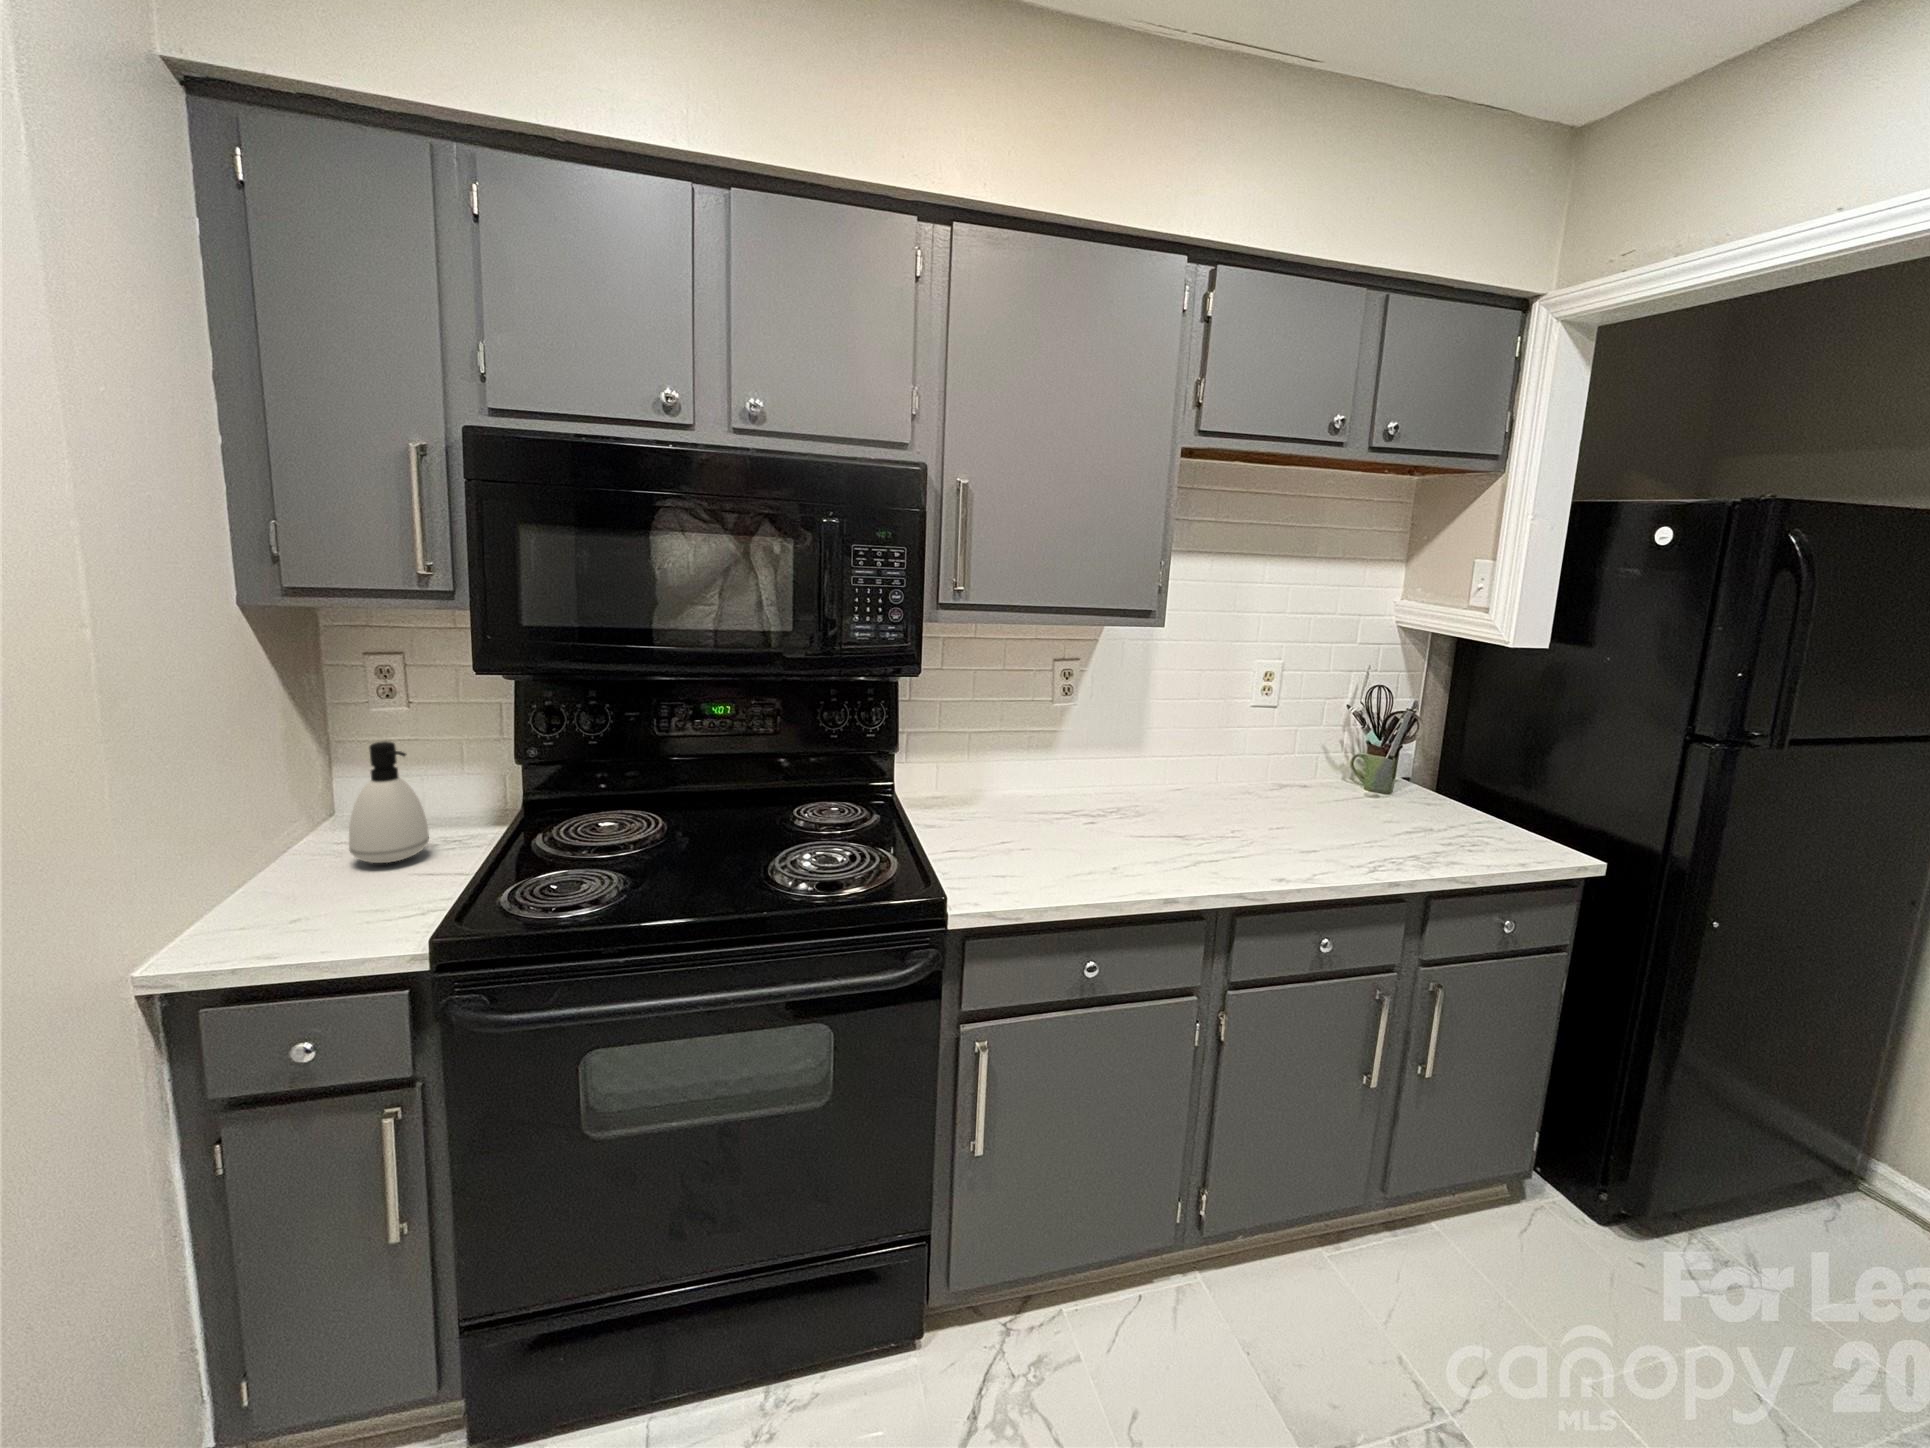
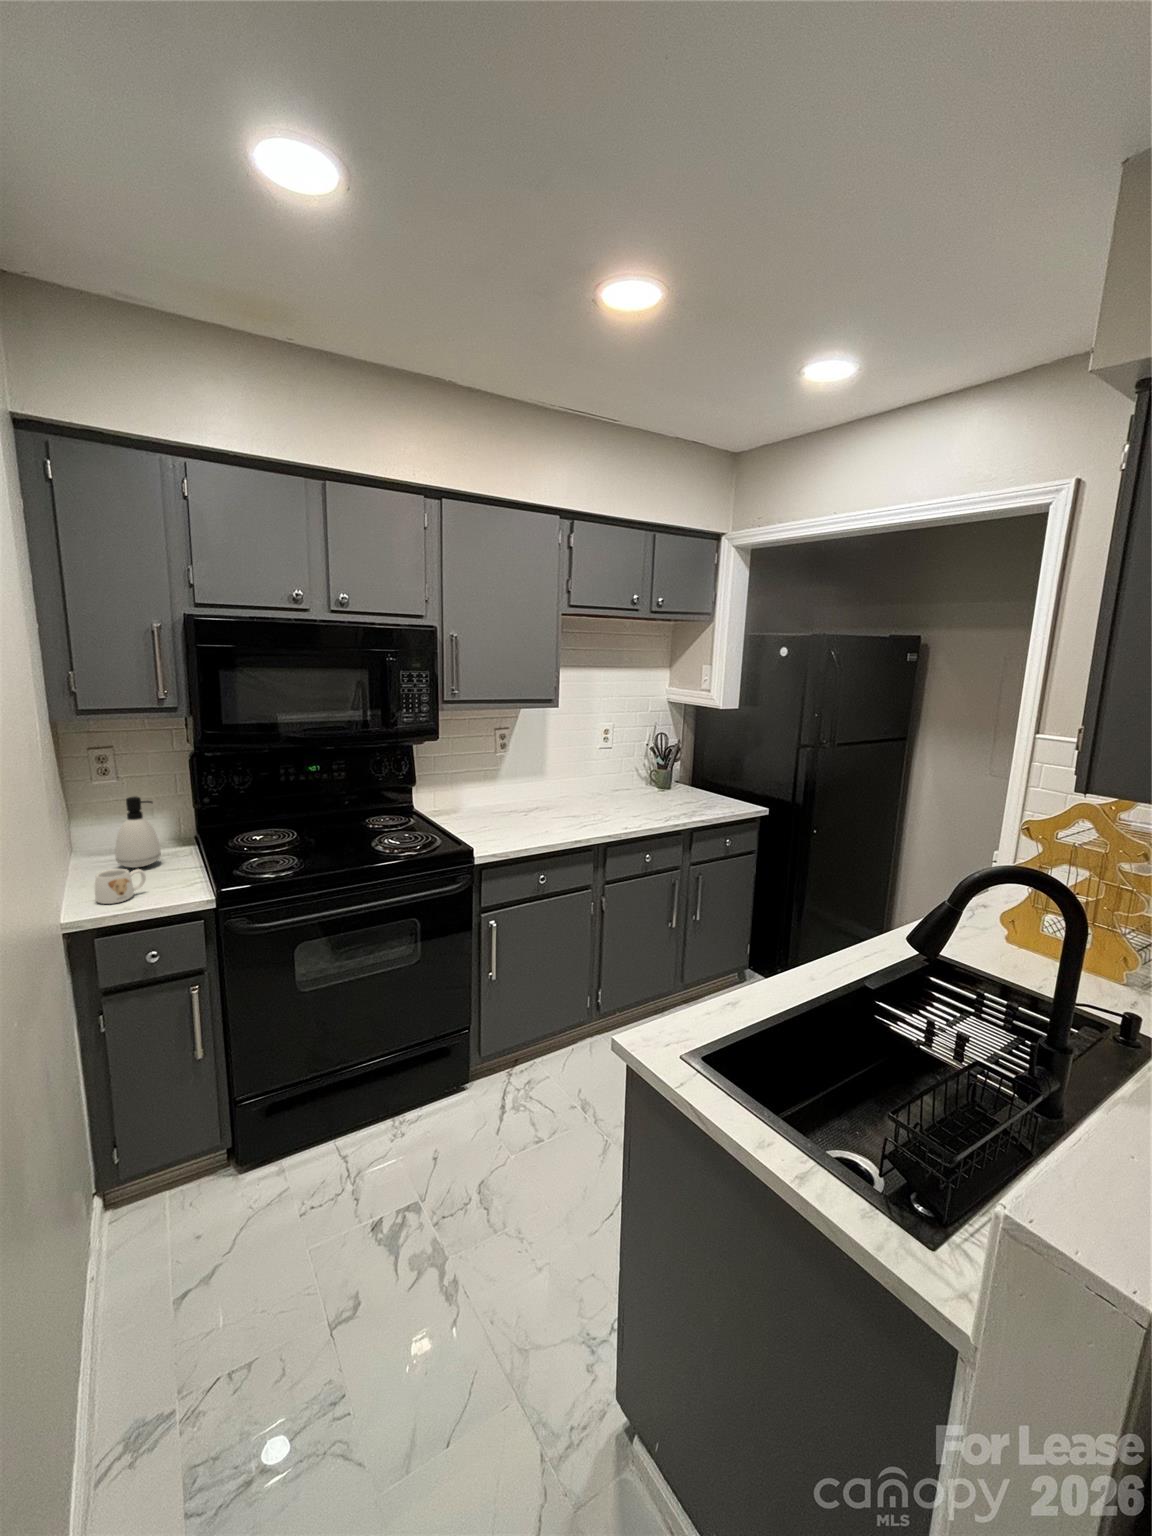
mug: none [225,876,328,942] -> present [95,869,146,904]

